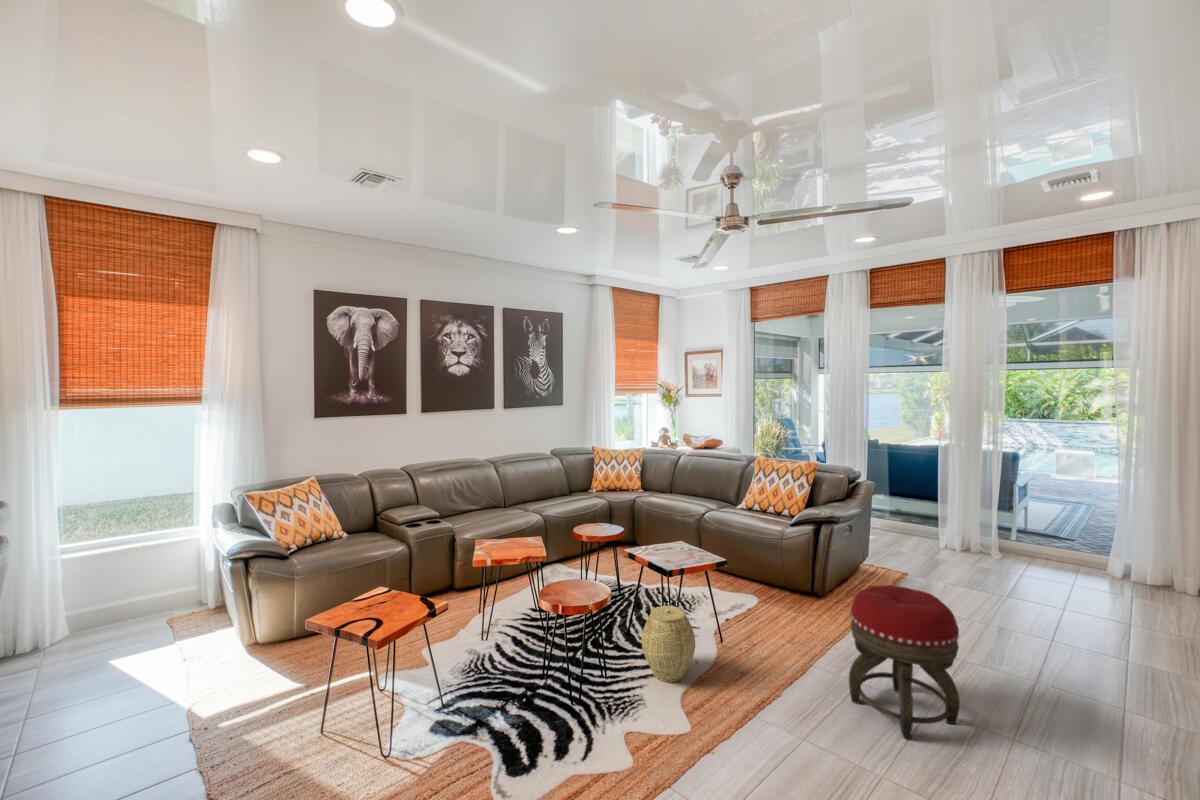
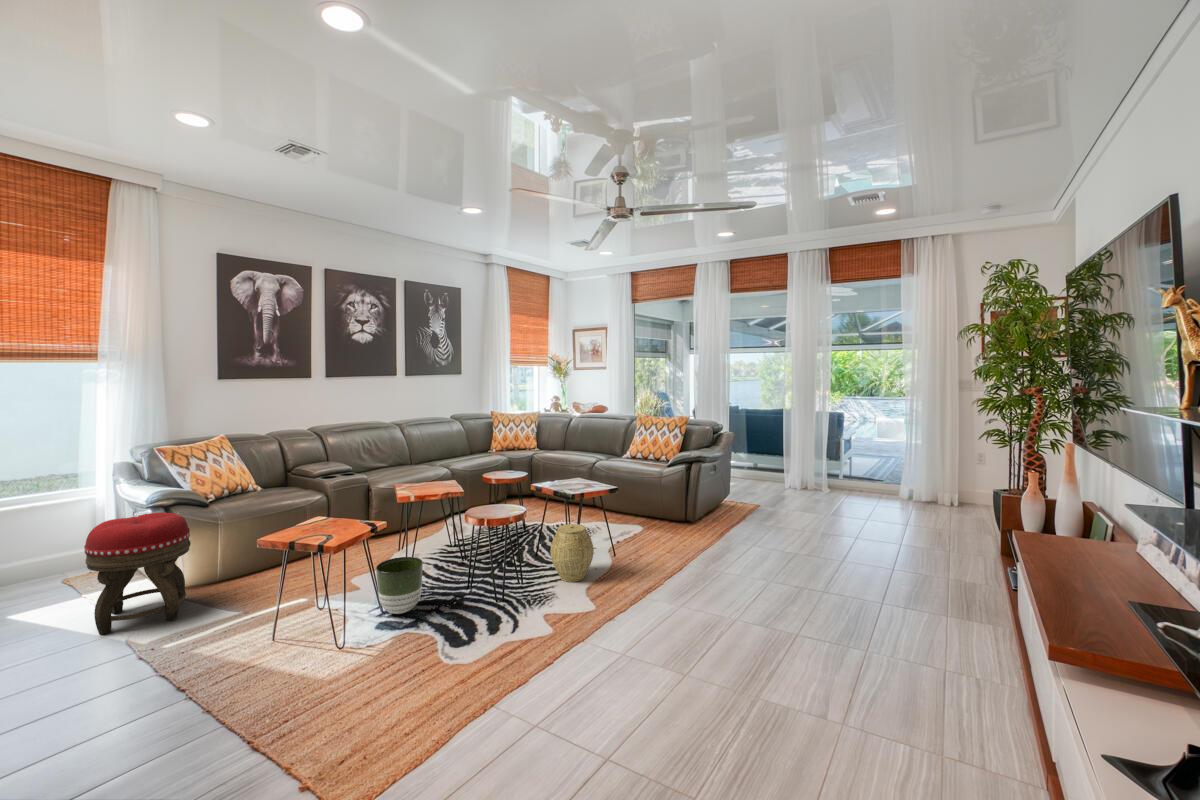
footstool: present [849,585,960,739] -> present [84,513,191,635]
planter: none [435,639,487,711] -> present [376,557,423,614]

